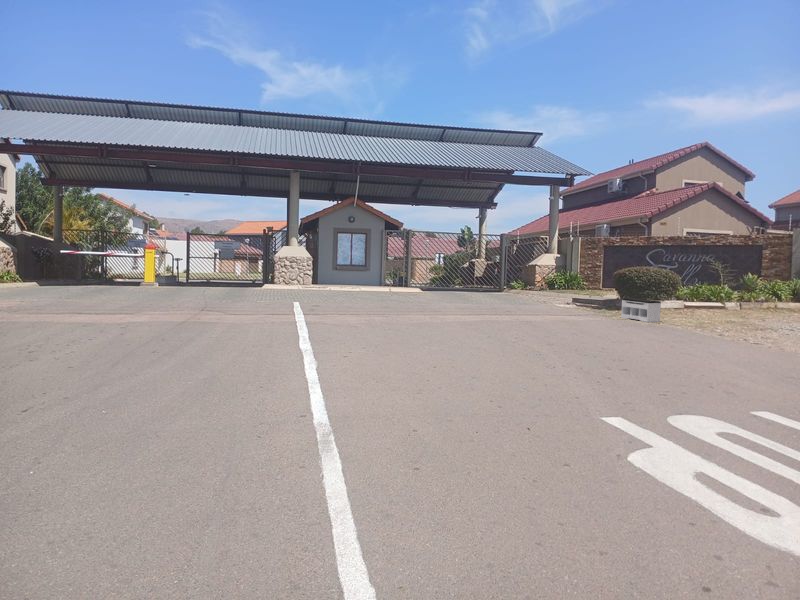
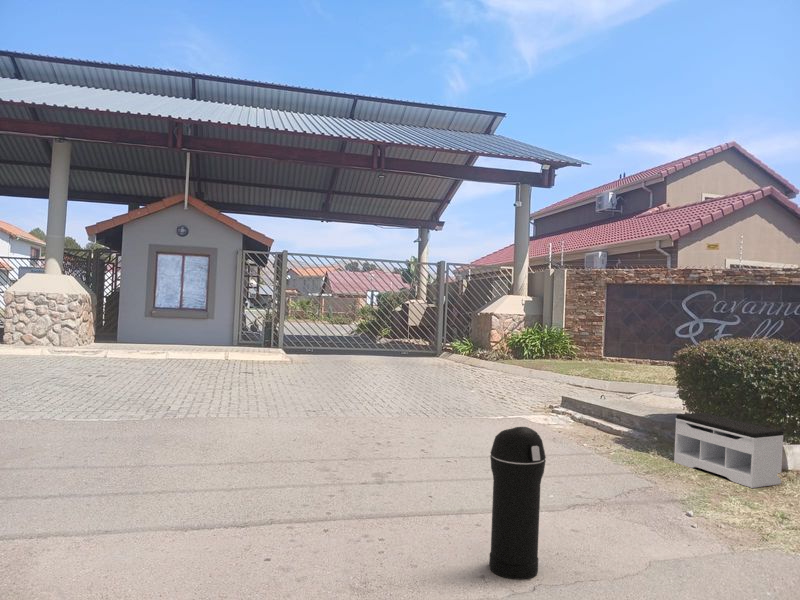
trash can: none [553,289,569,332] -> present [489,427,546,580]

